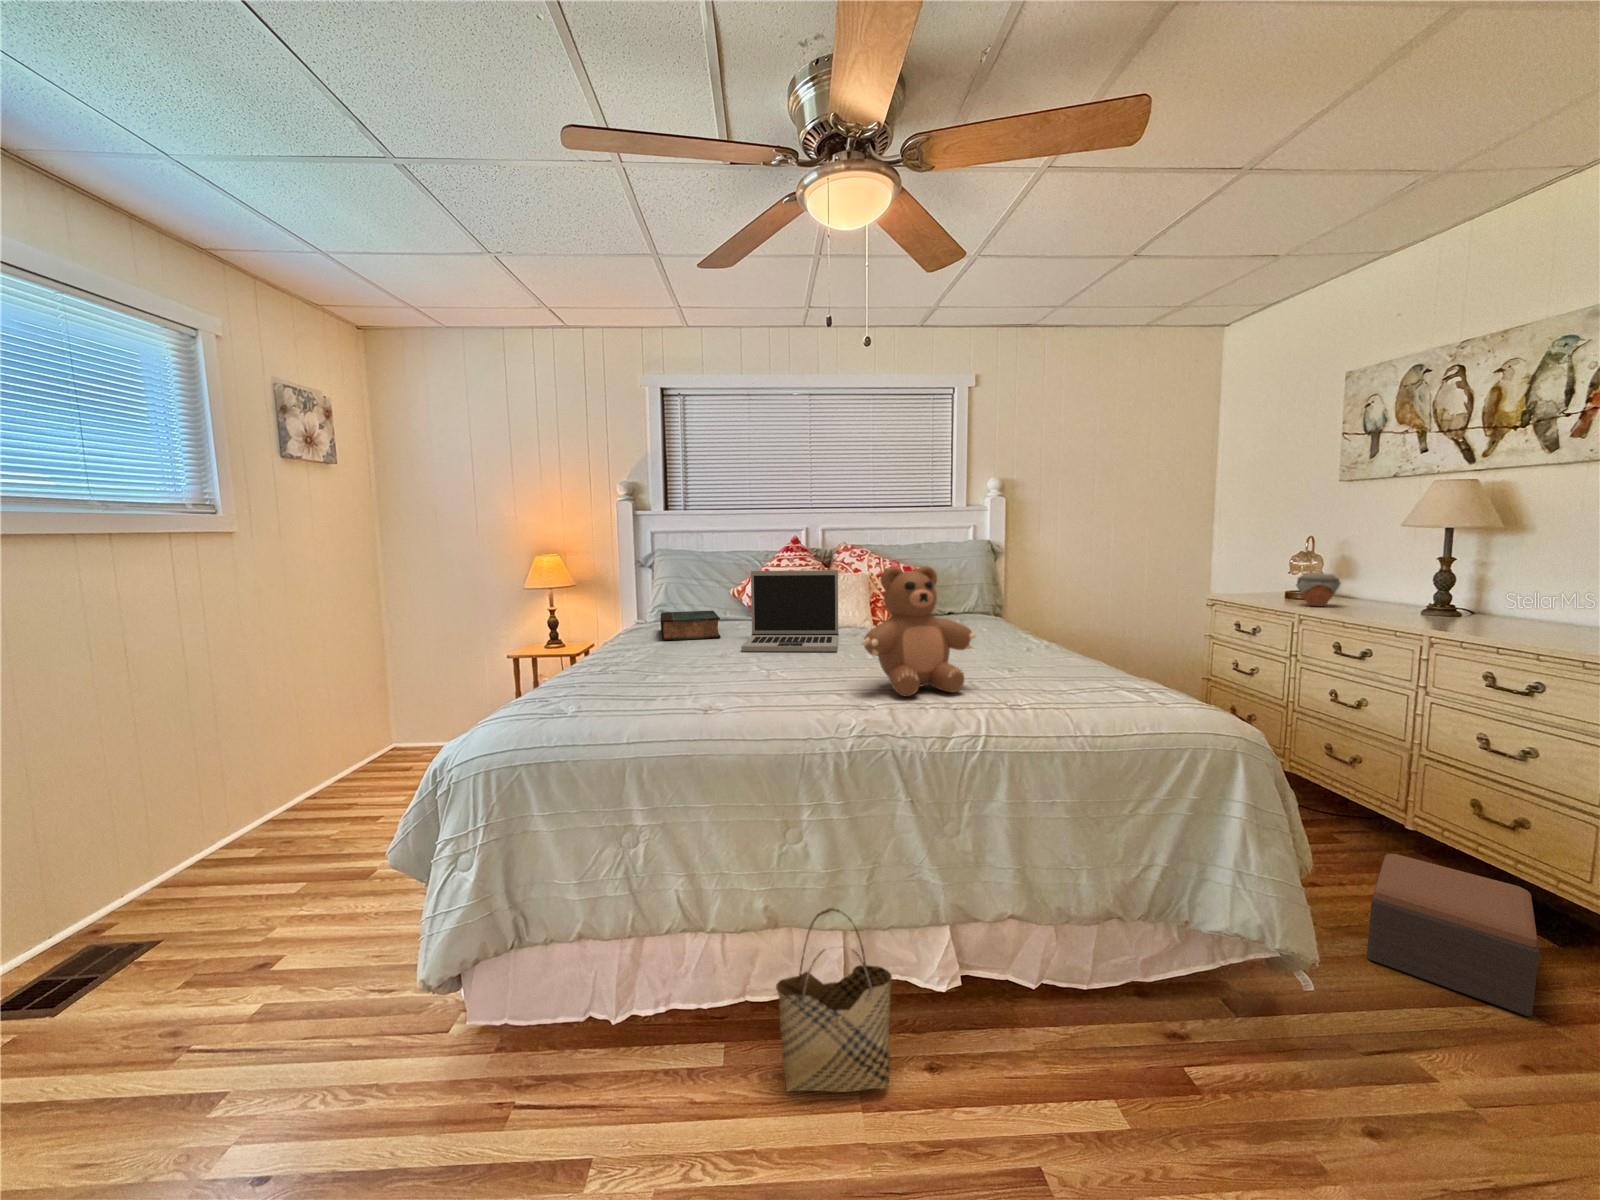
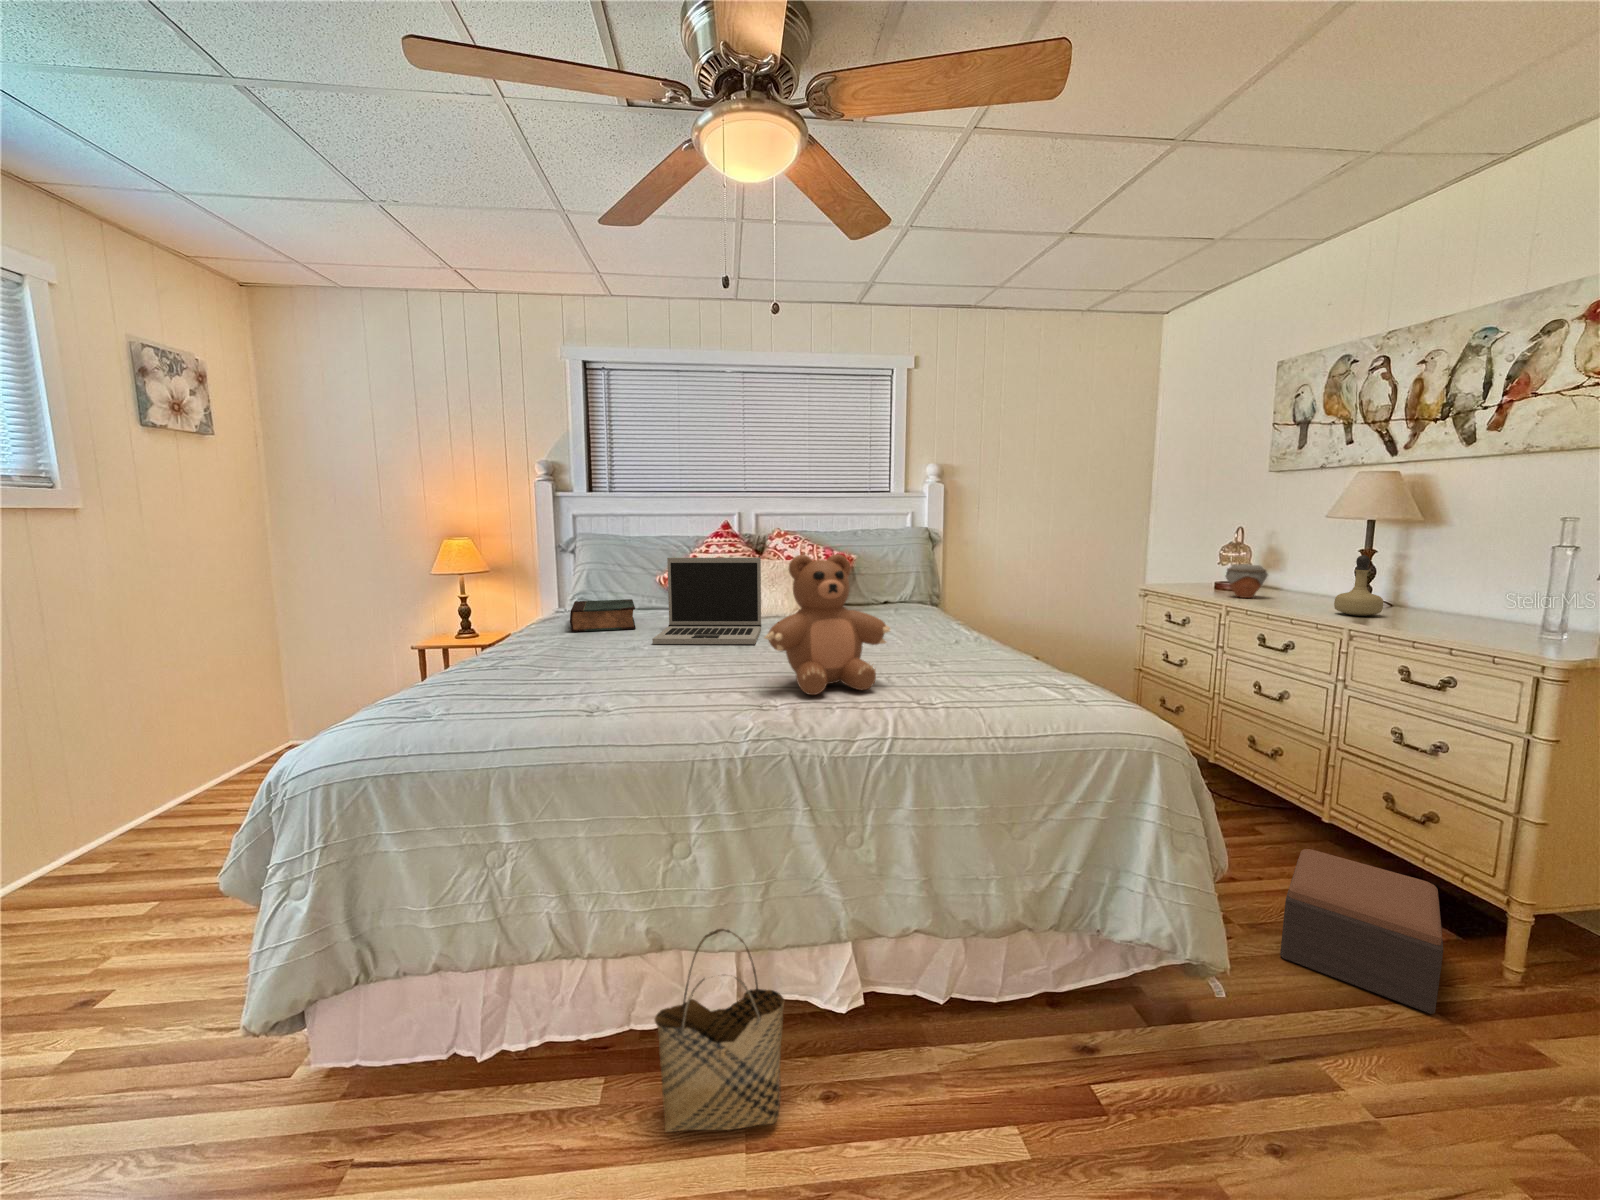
perfume bottle: none [1412,563,1465,623] -> present [1334,555,1383,616]

